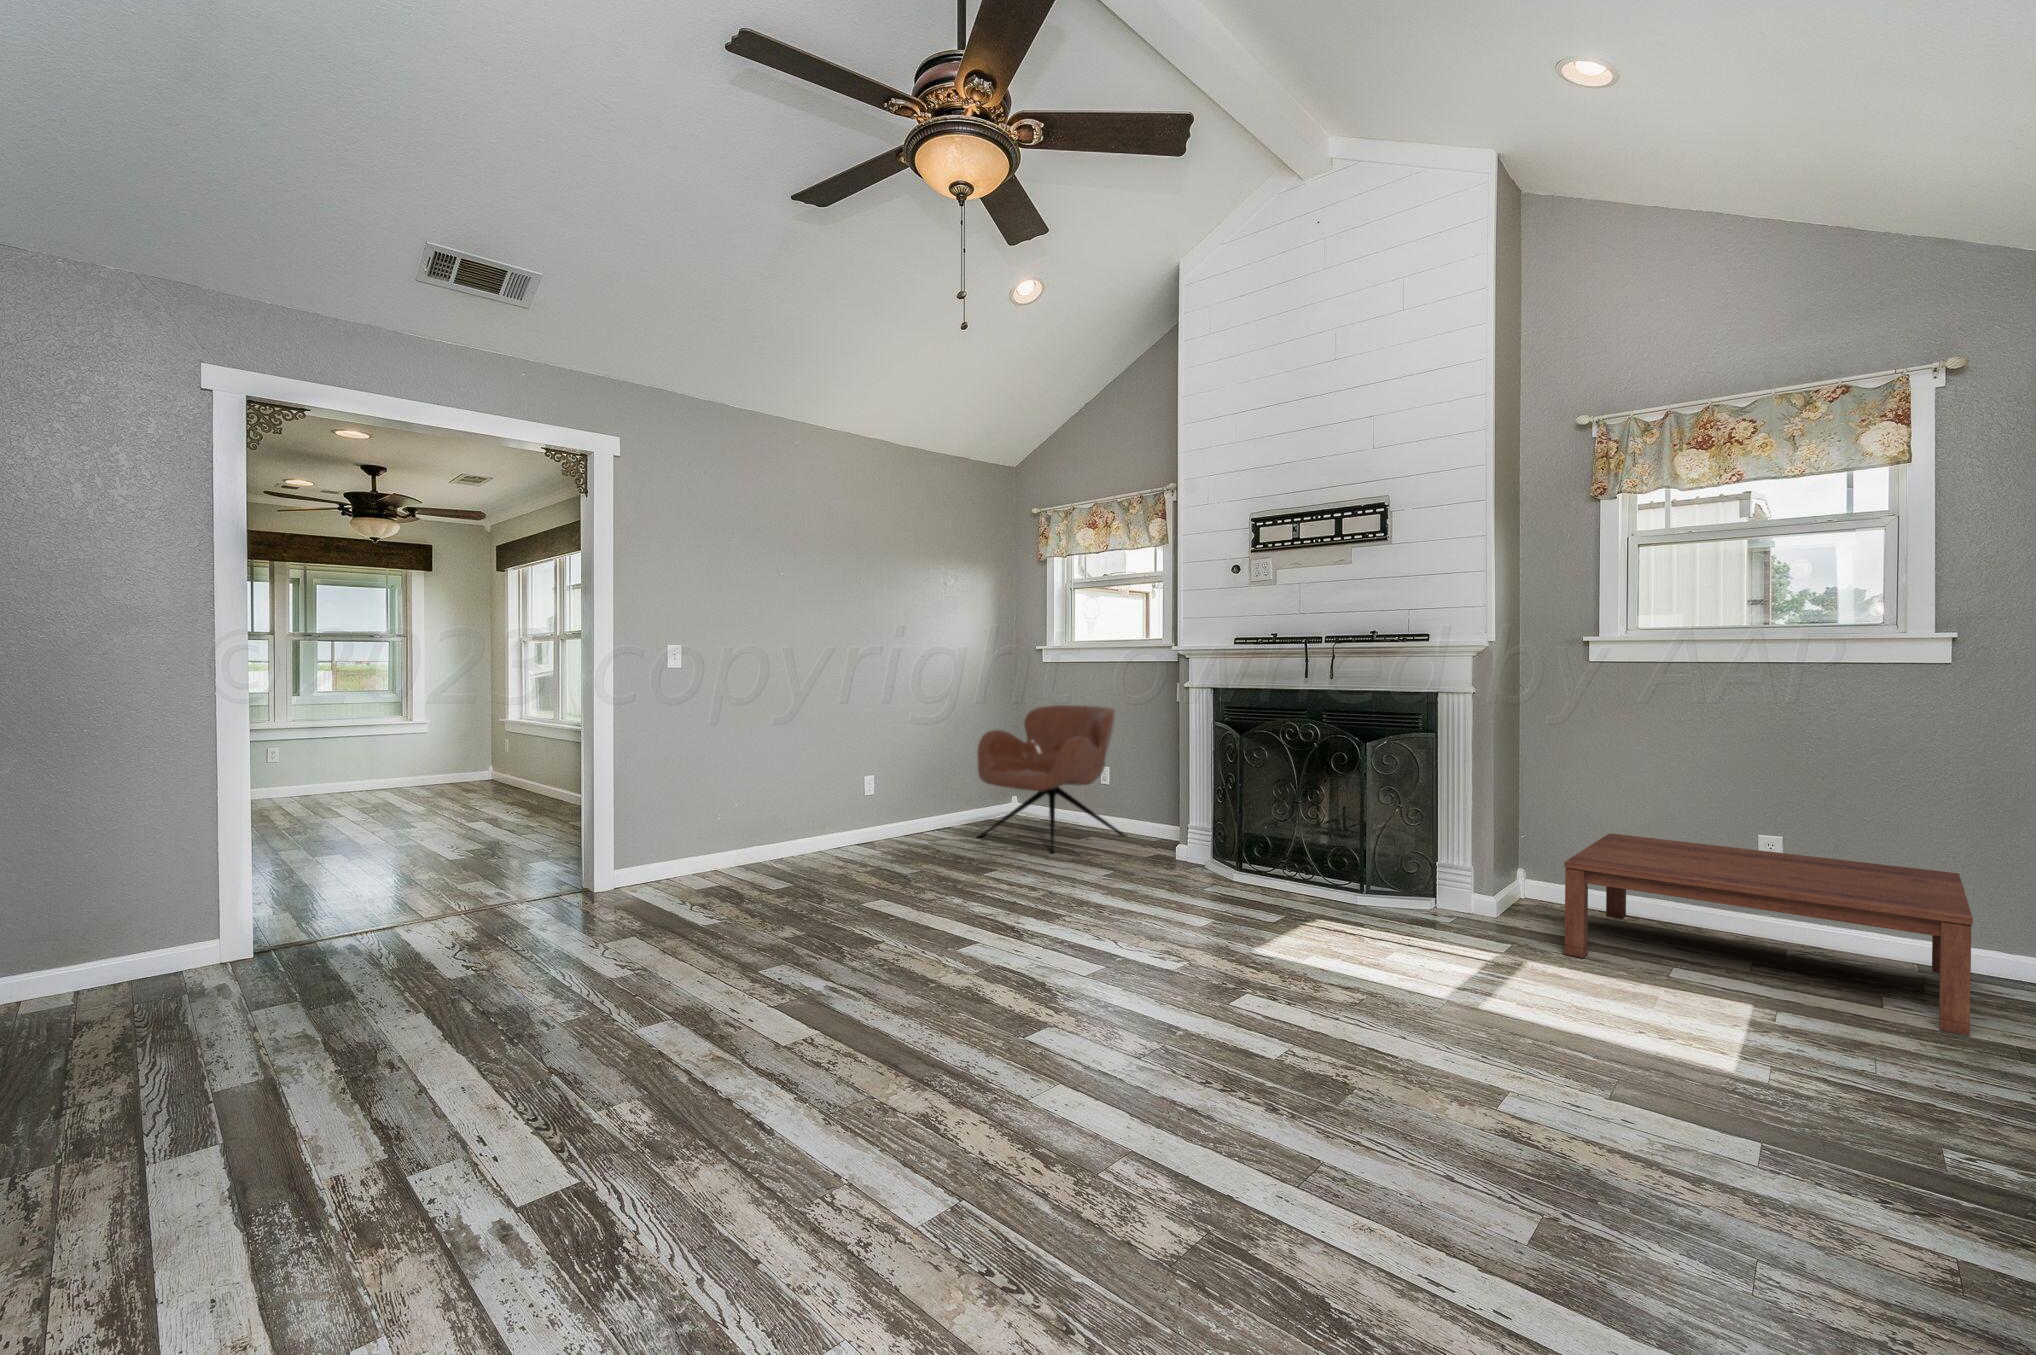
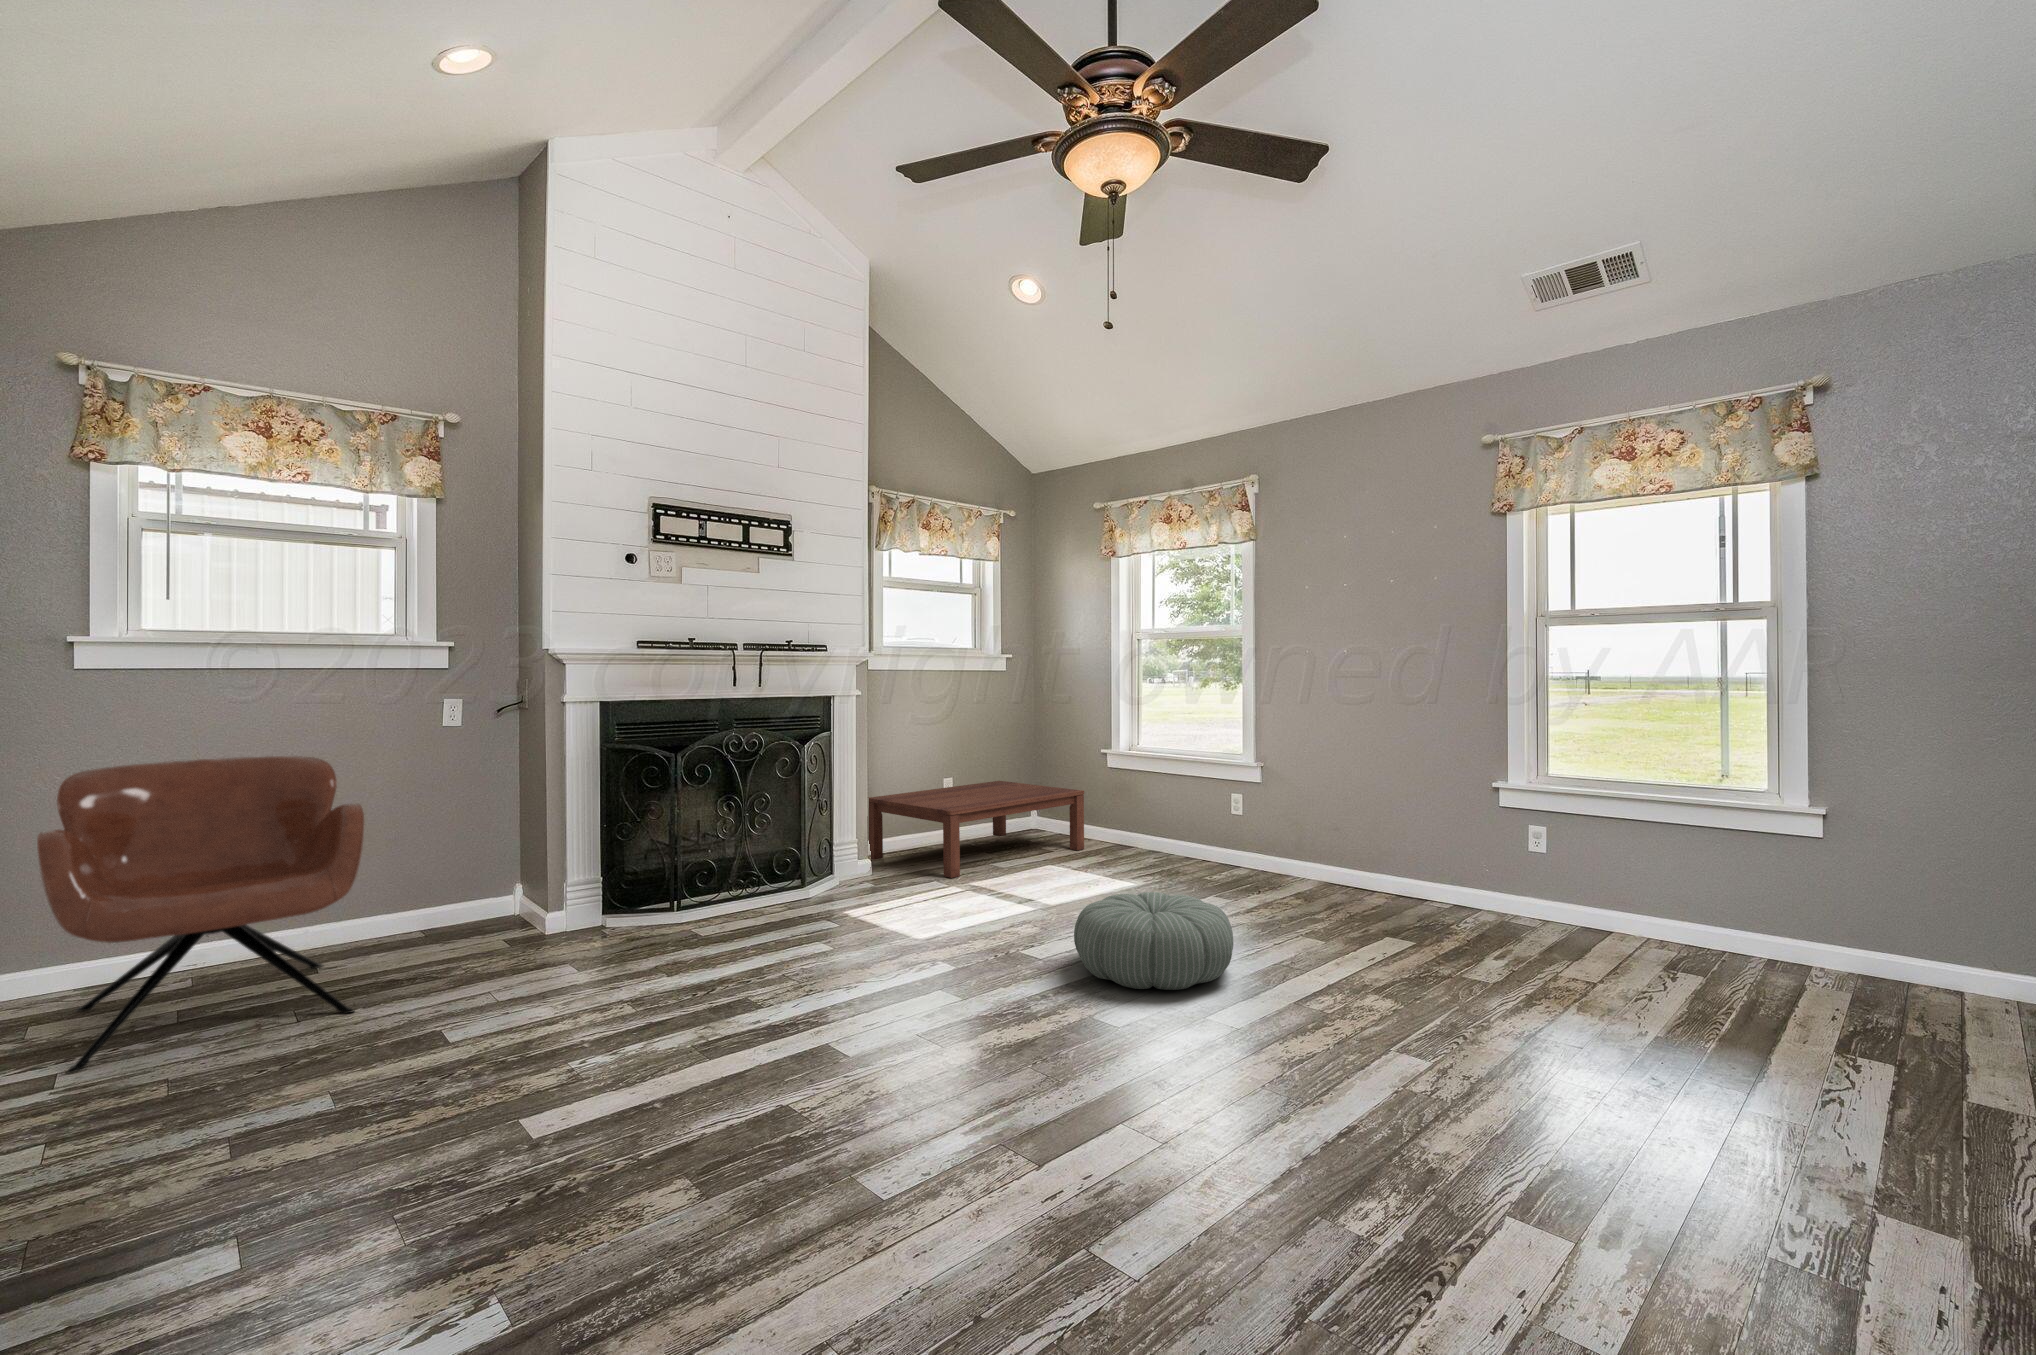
pouf: none [1118,954,1329,1101] -> present [1074,892,1233,990]

